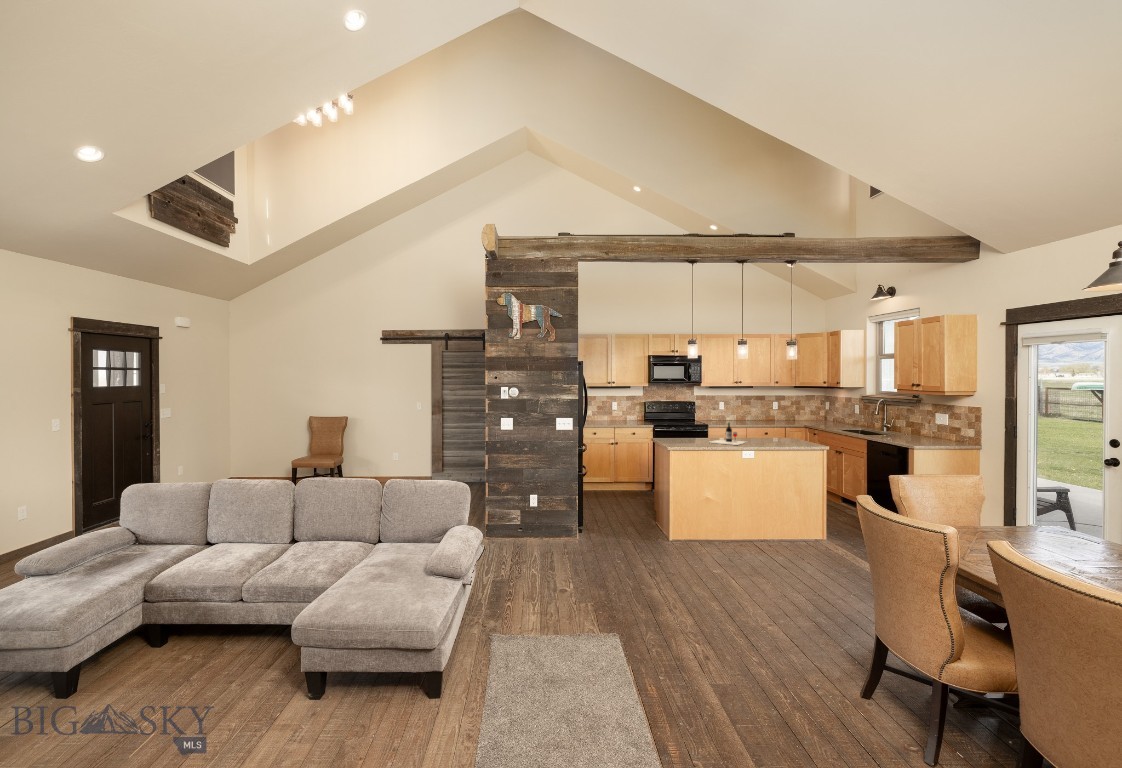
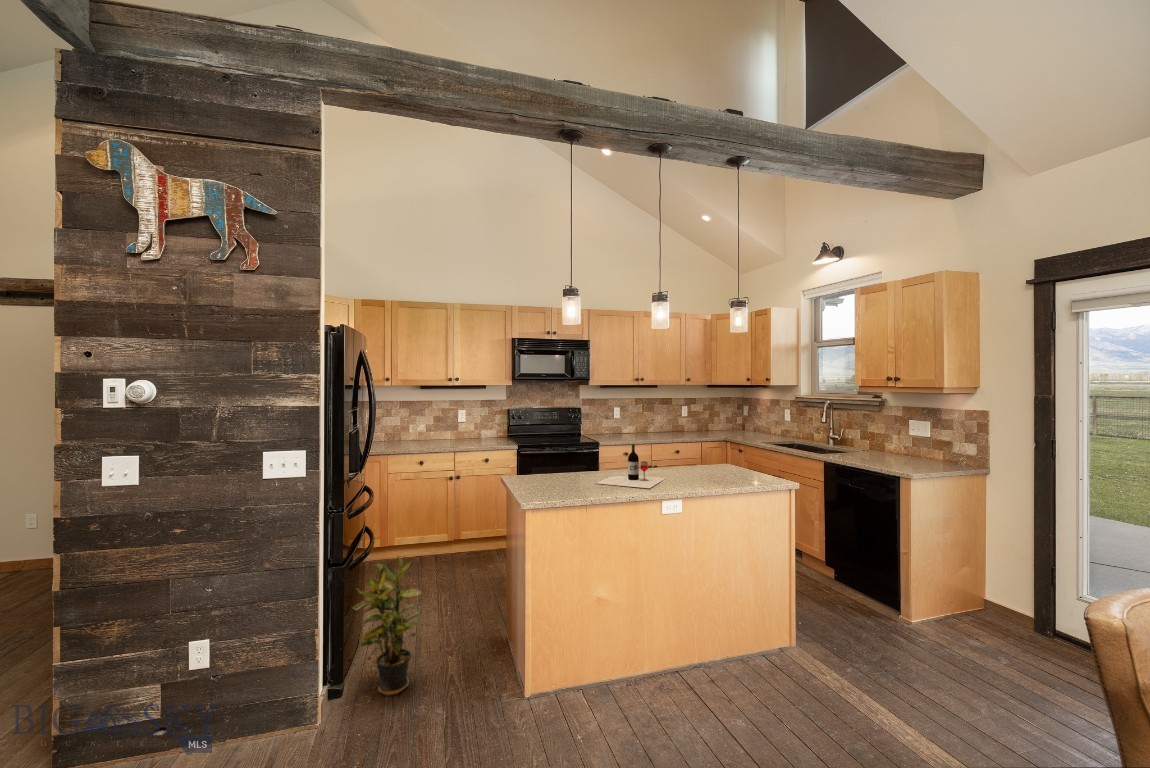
potted plant: none [587,473,620,537] -> present [352,556,423,696]

